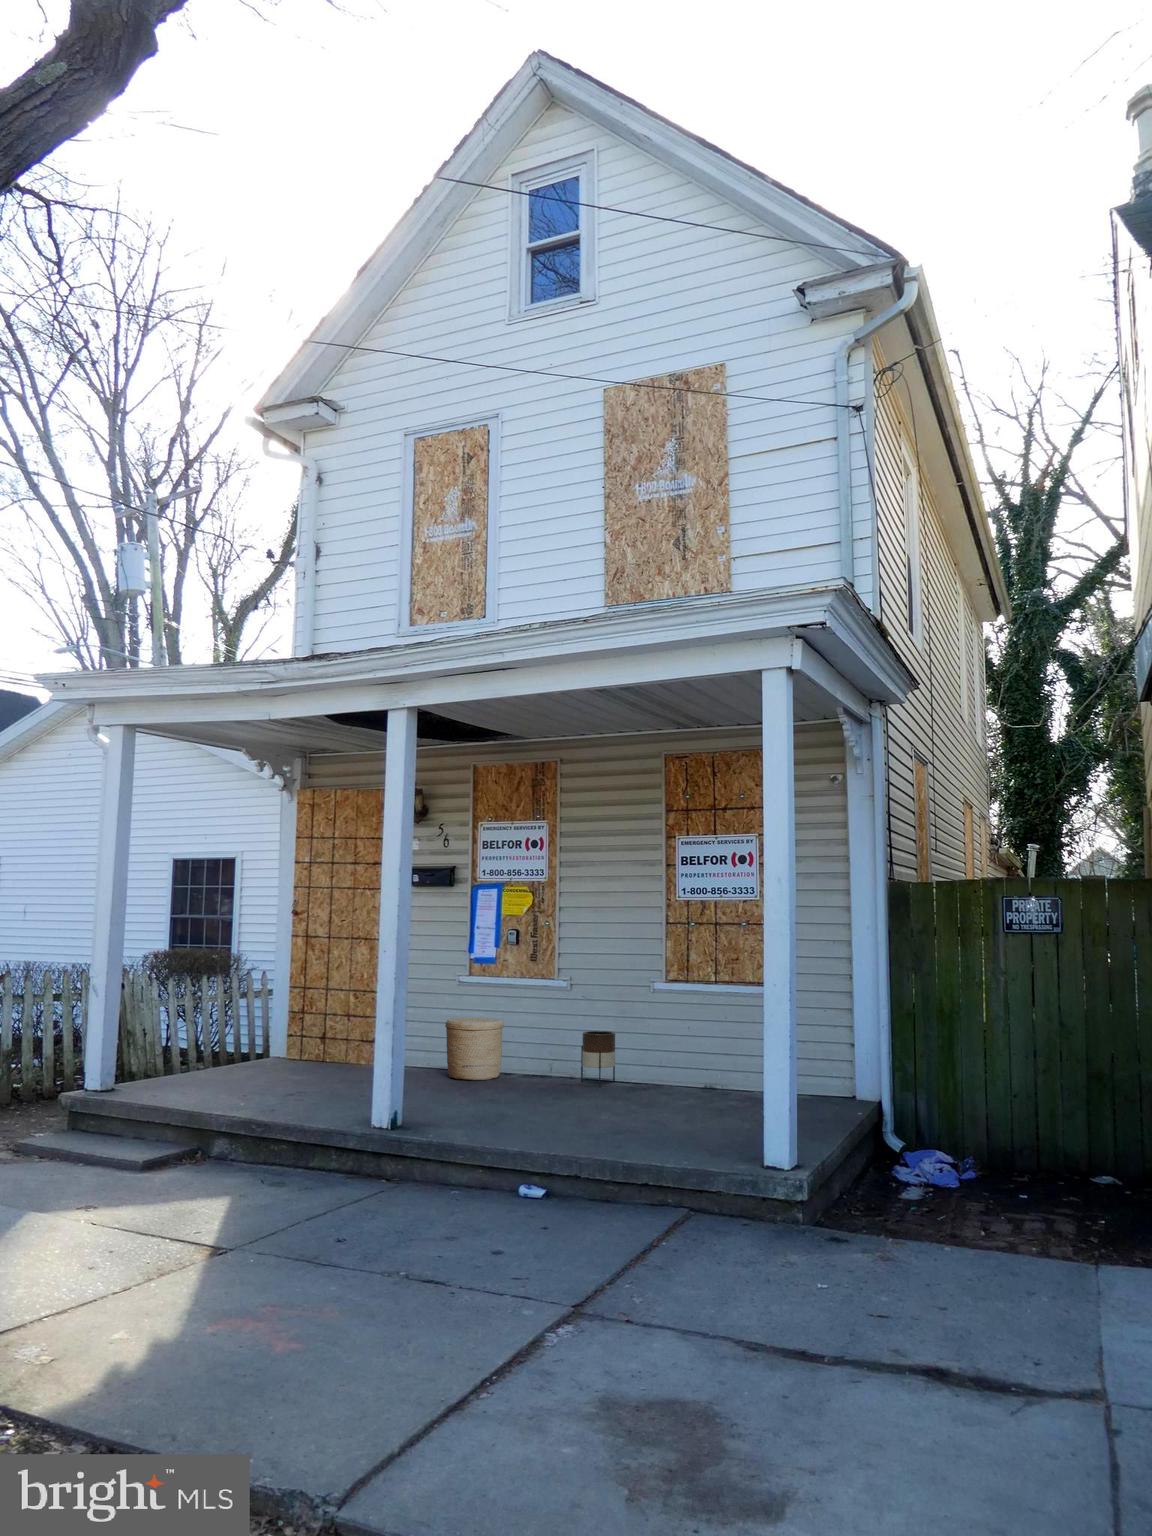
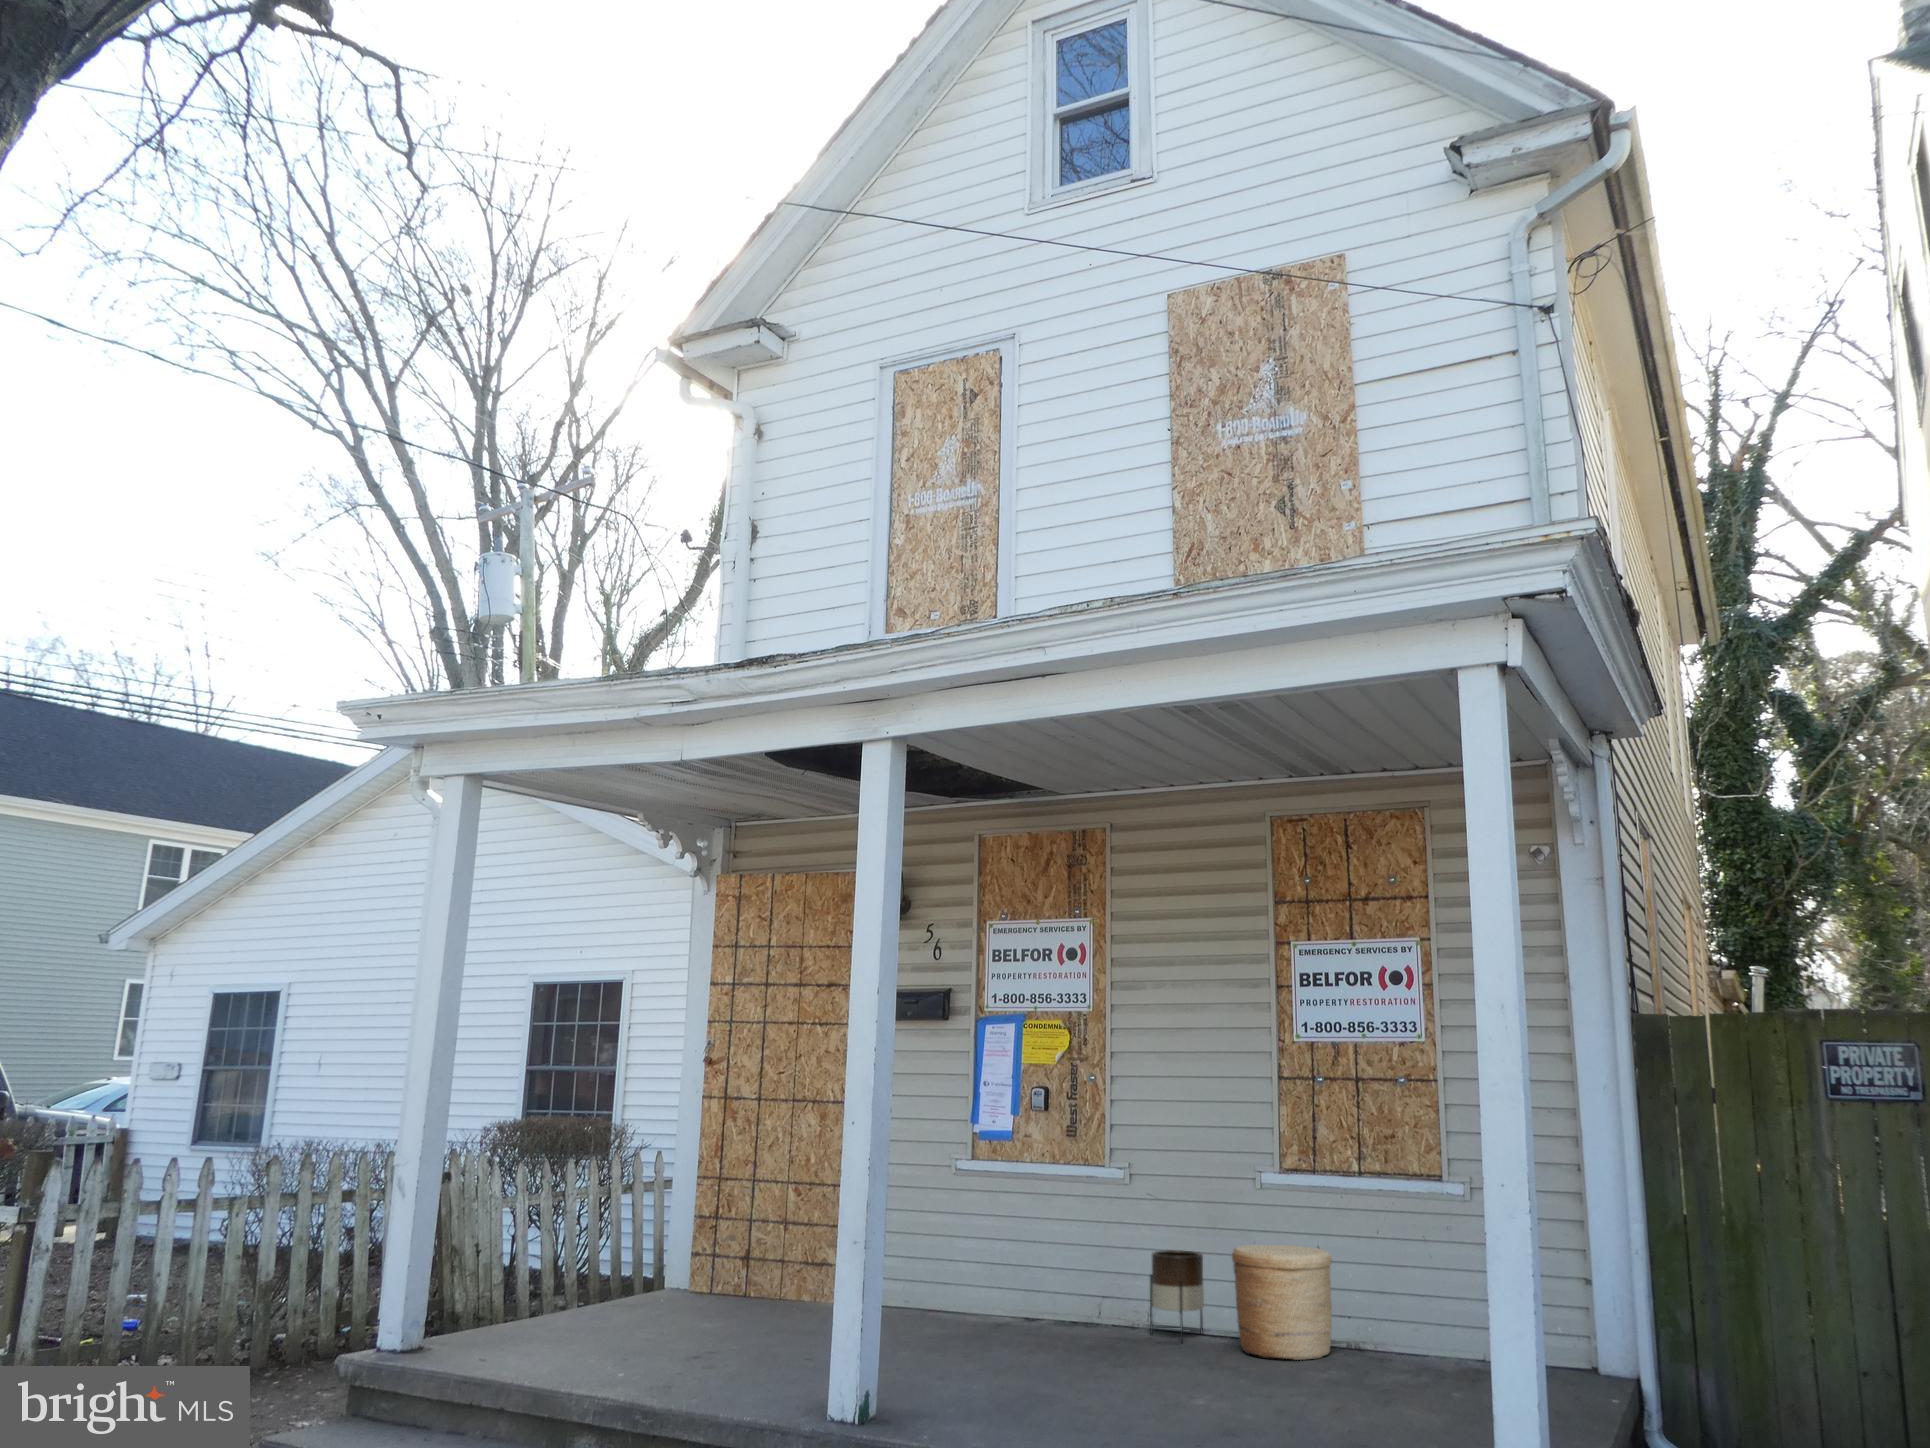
woven basket: present [445,1018,504,1080] -> present [1232,1245,1332,1360]

